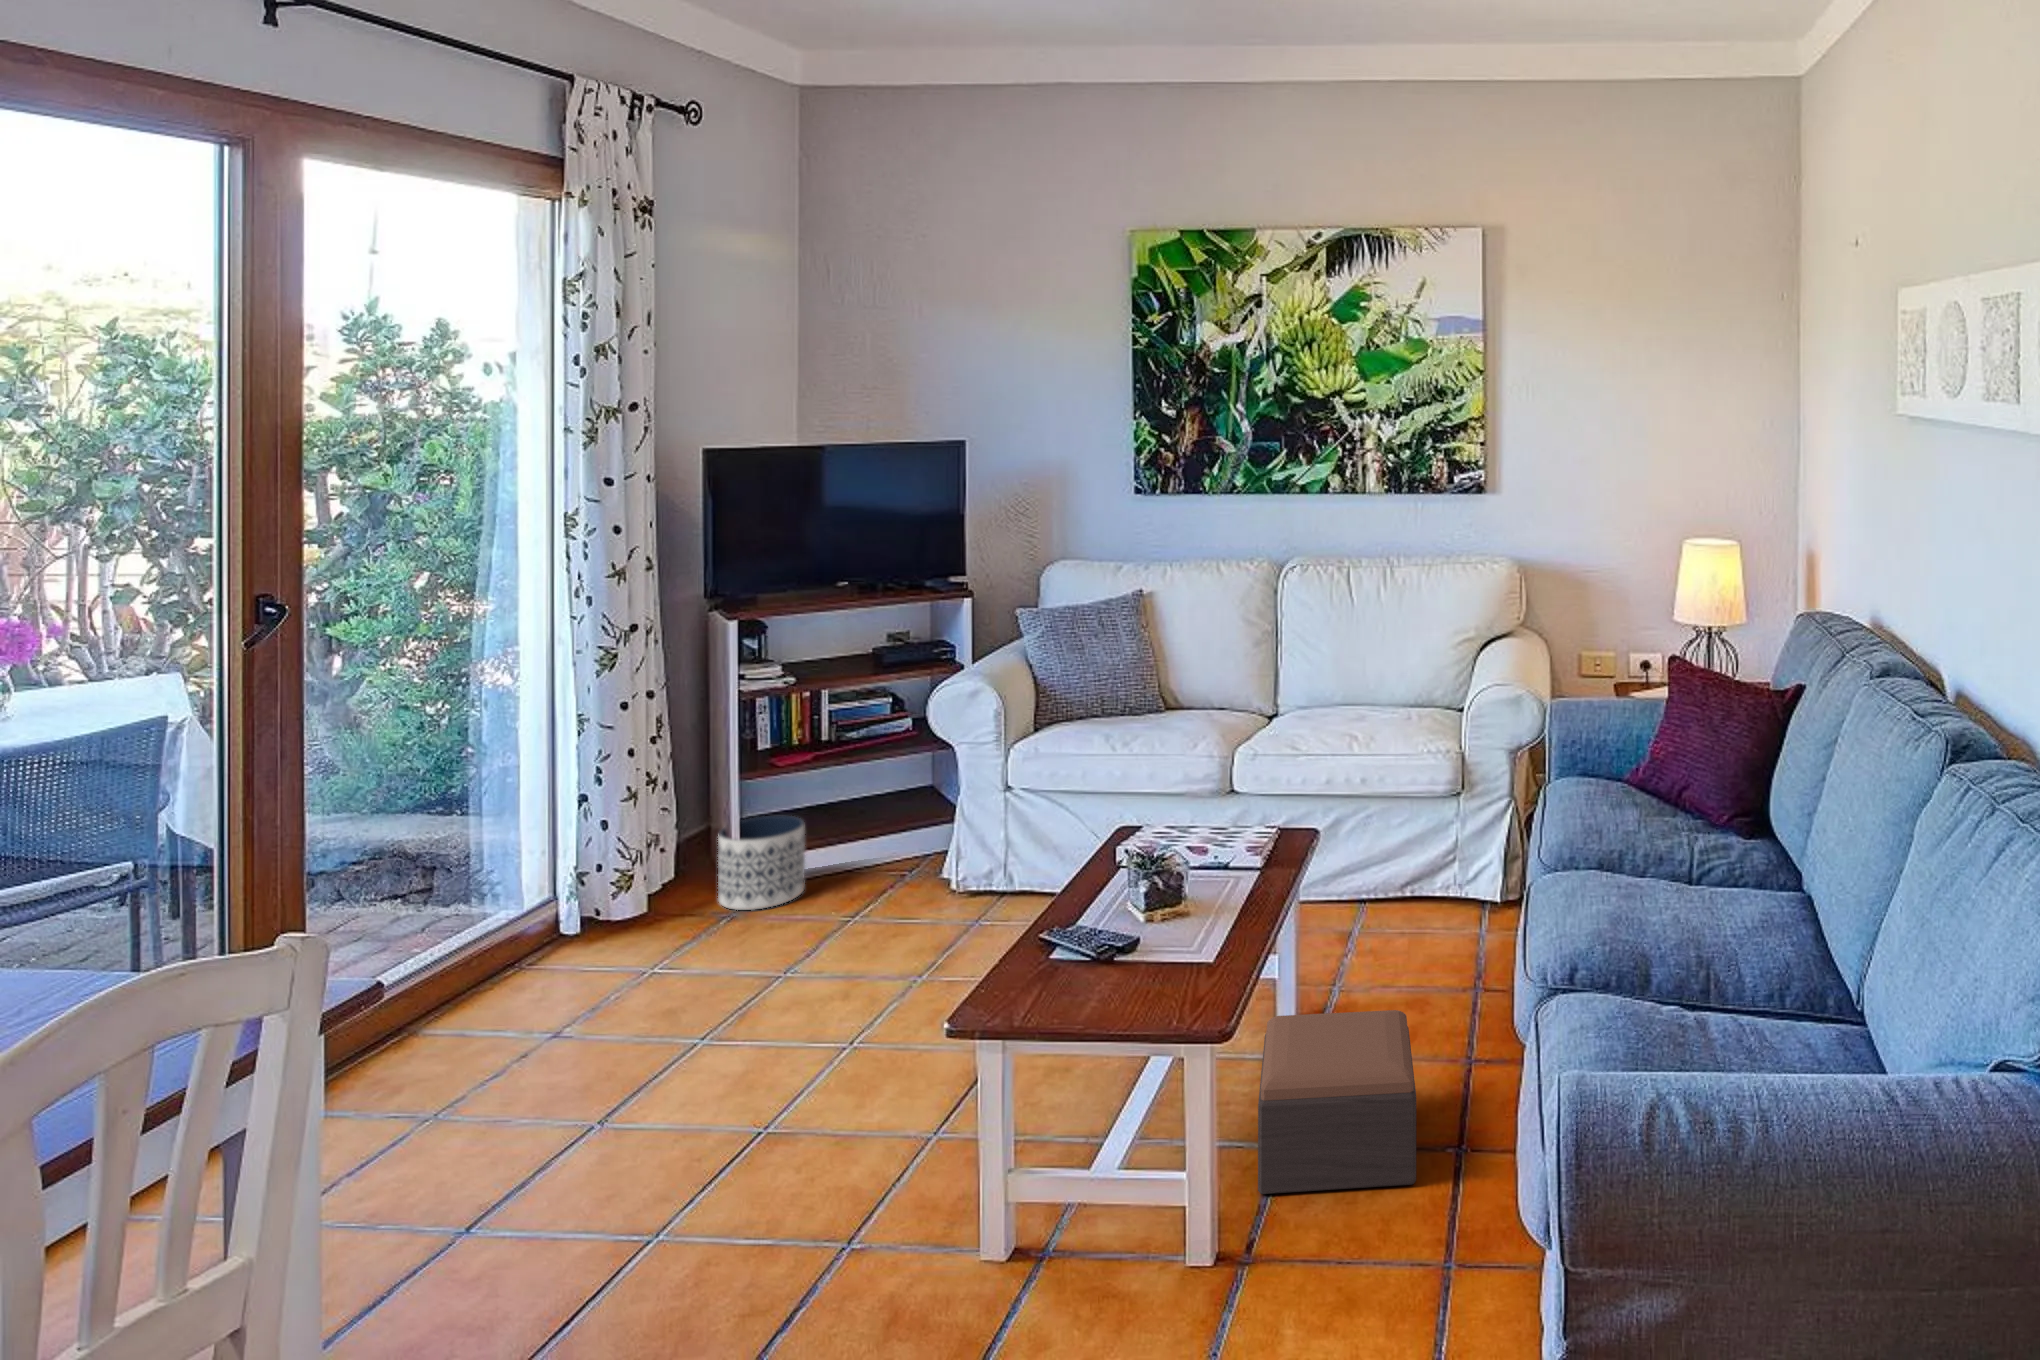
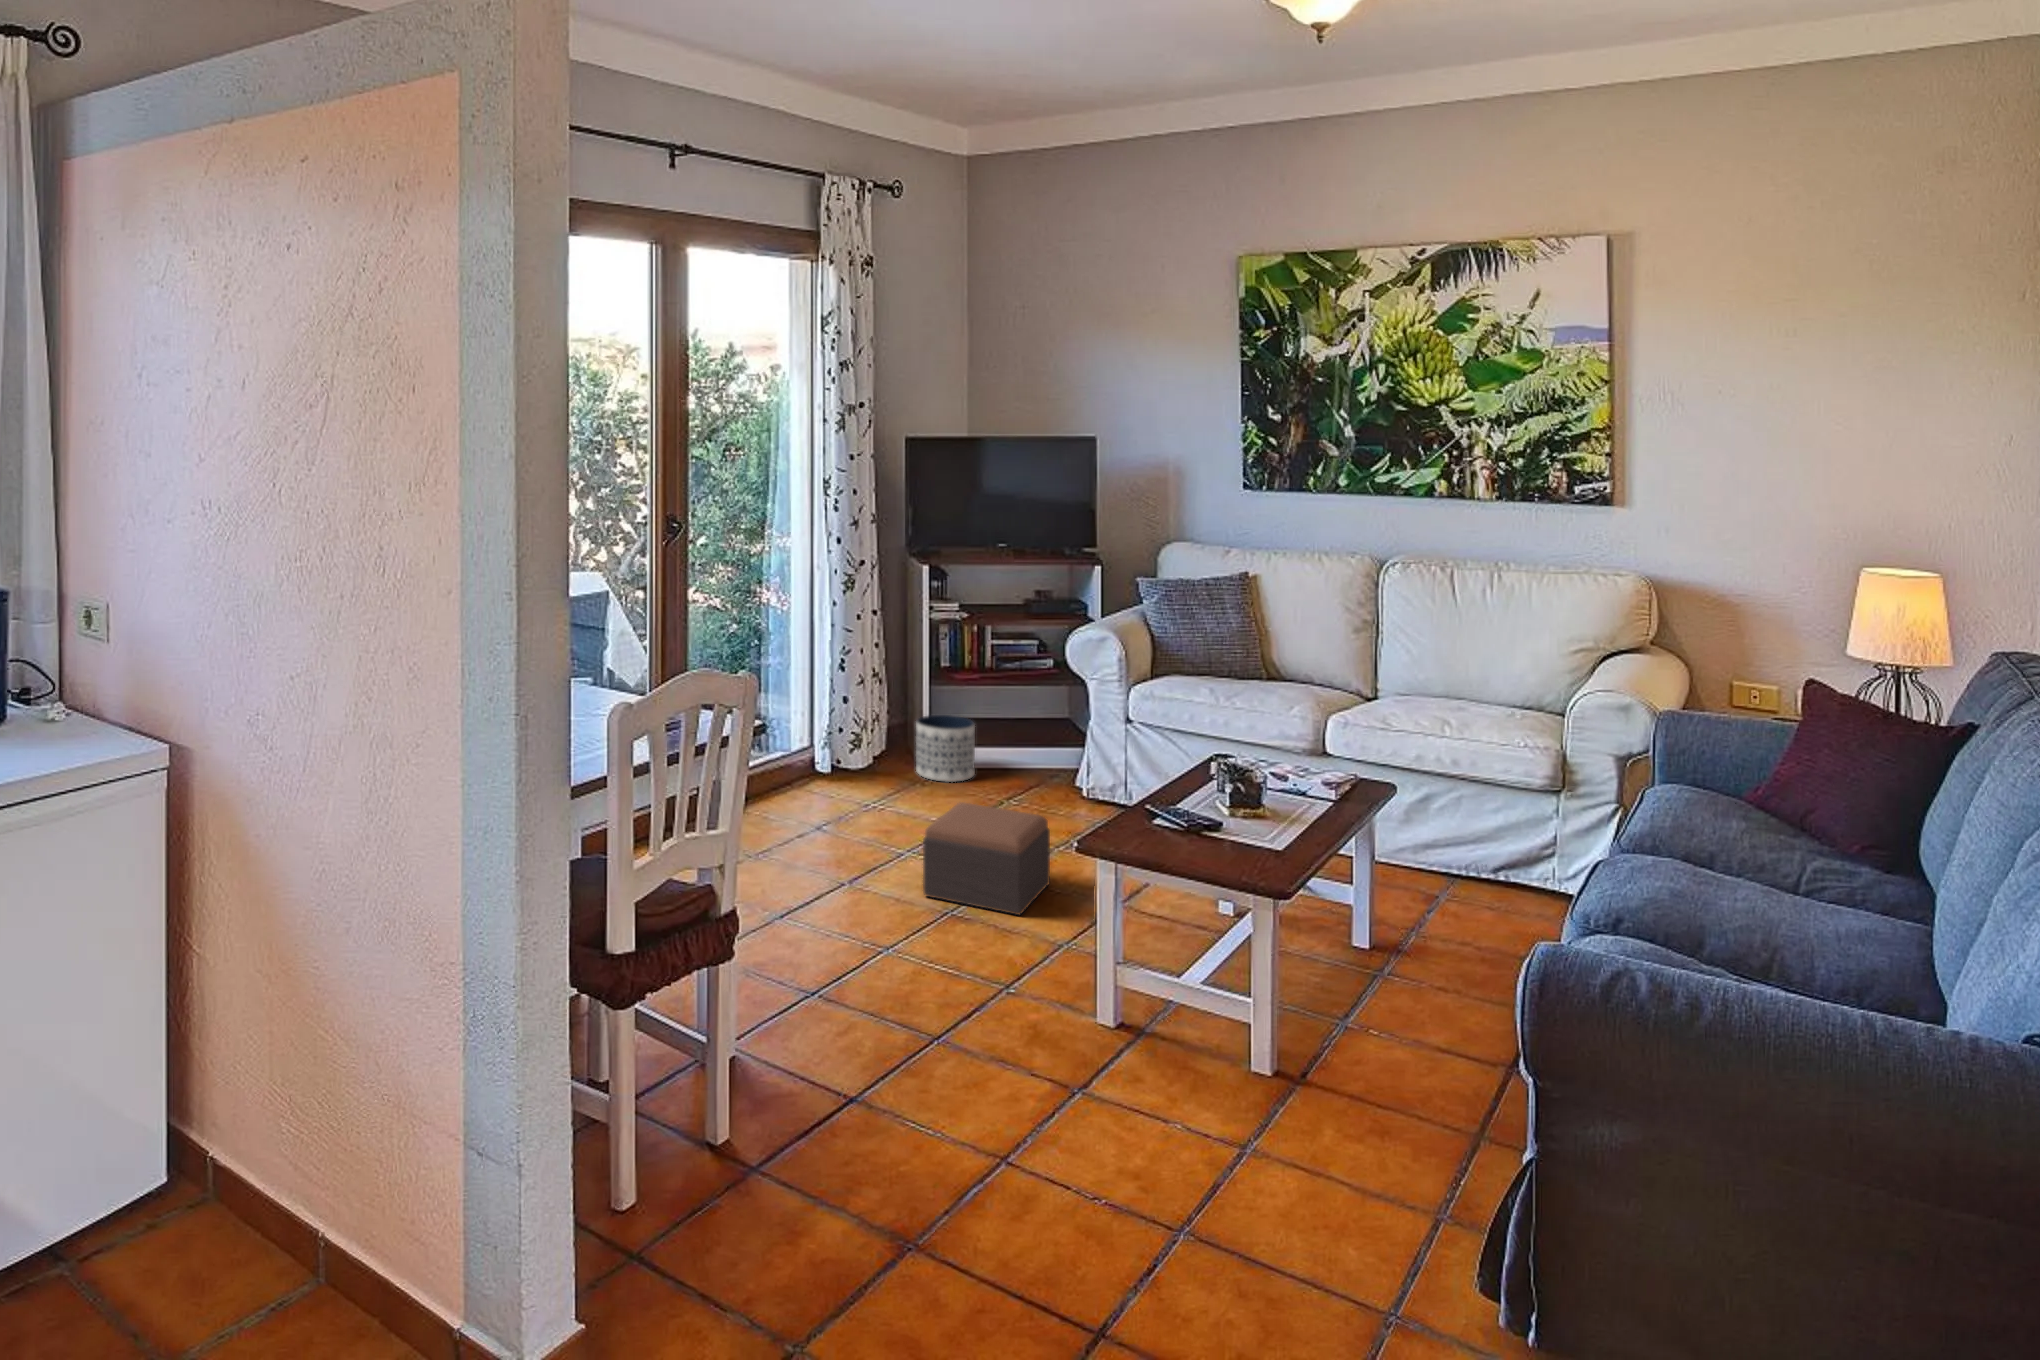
footstool: present [1258,1010,1416,1194] -> present [923,802,1050,915]

